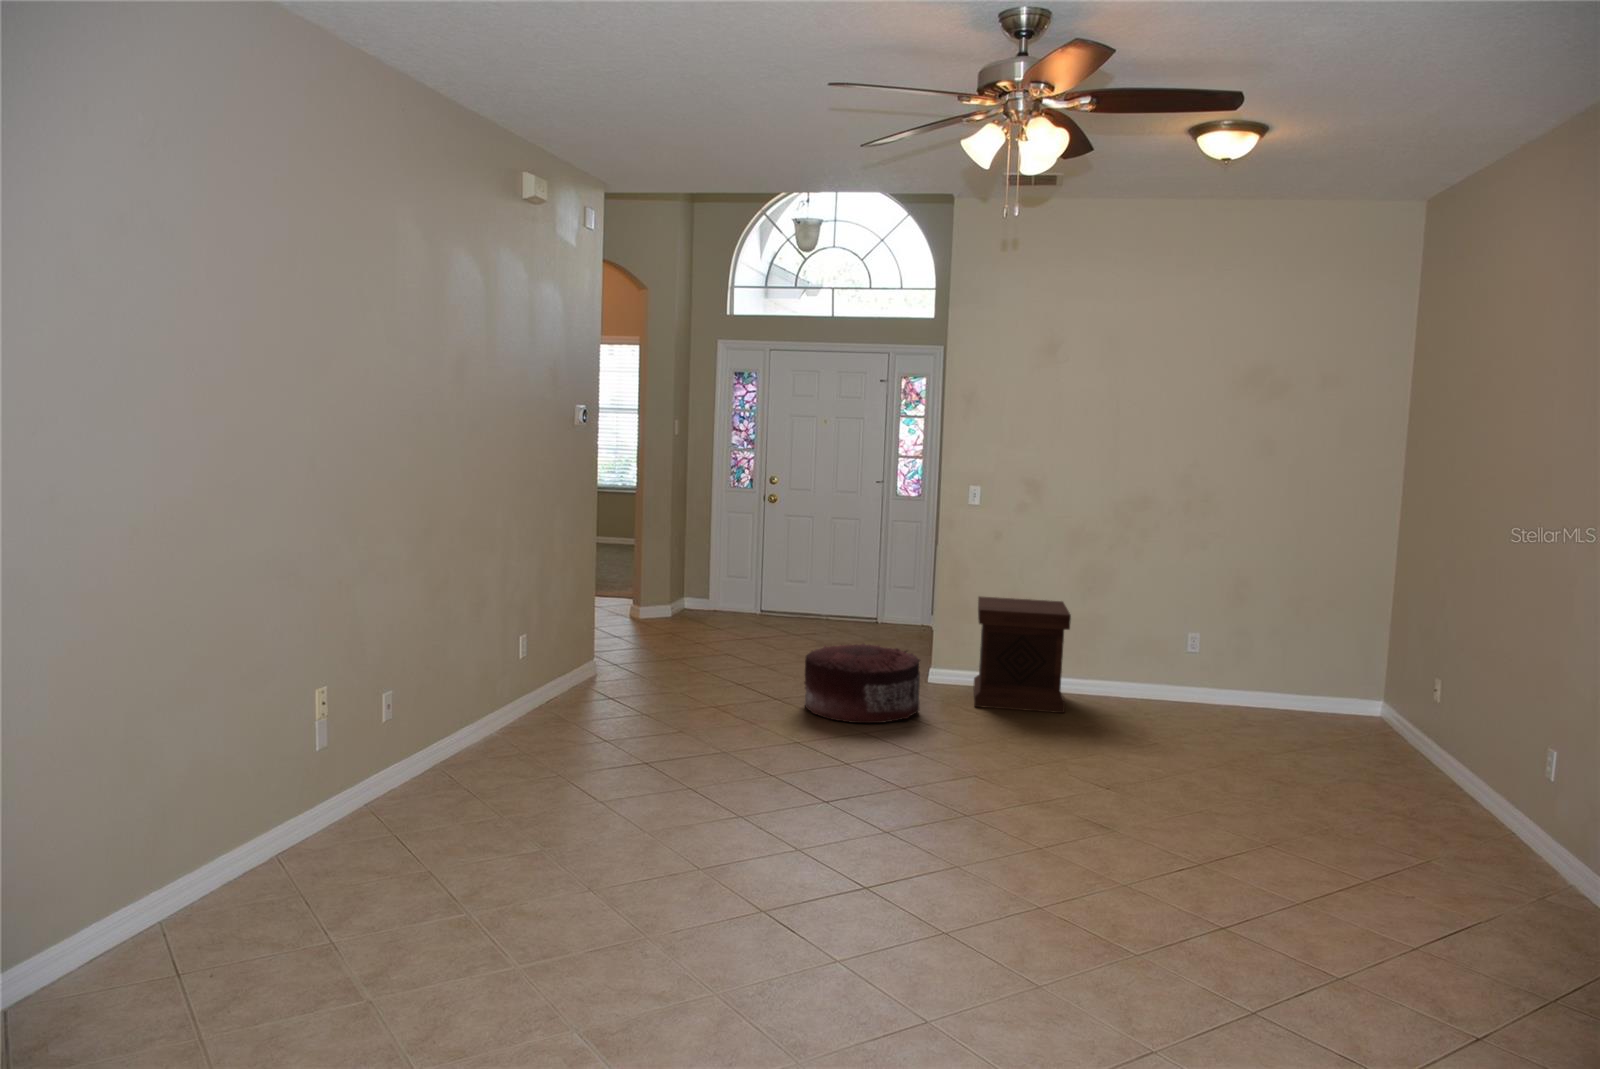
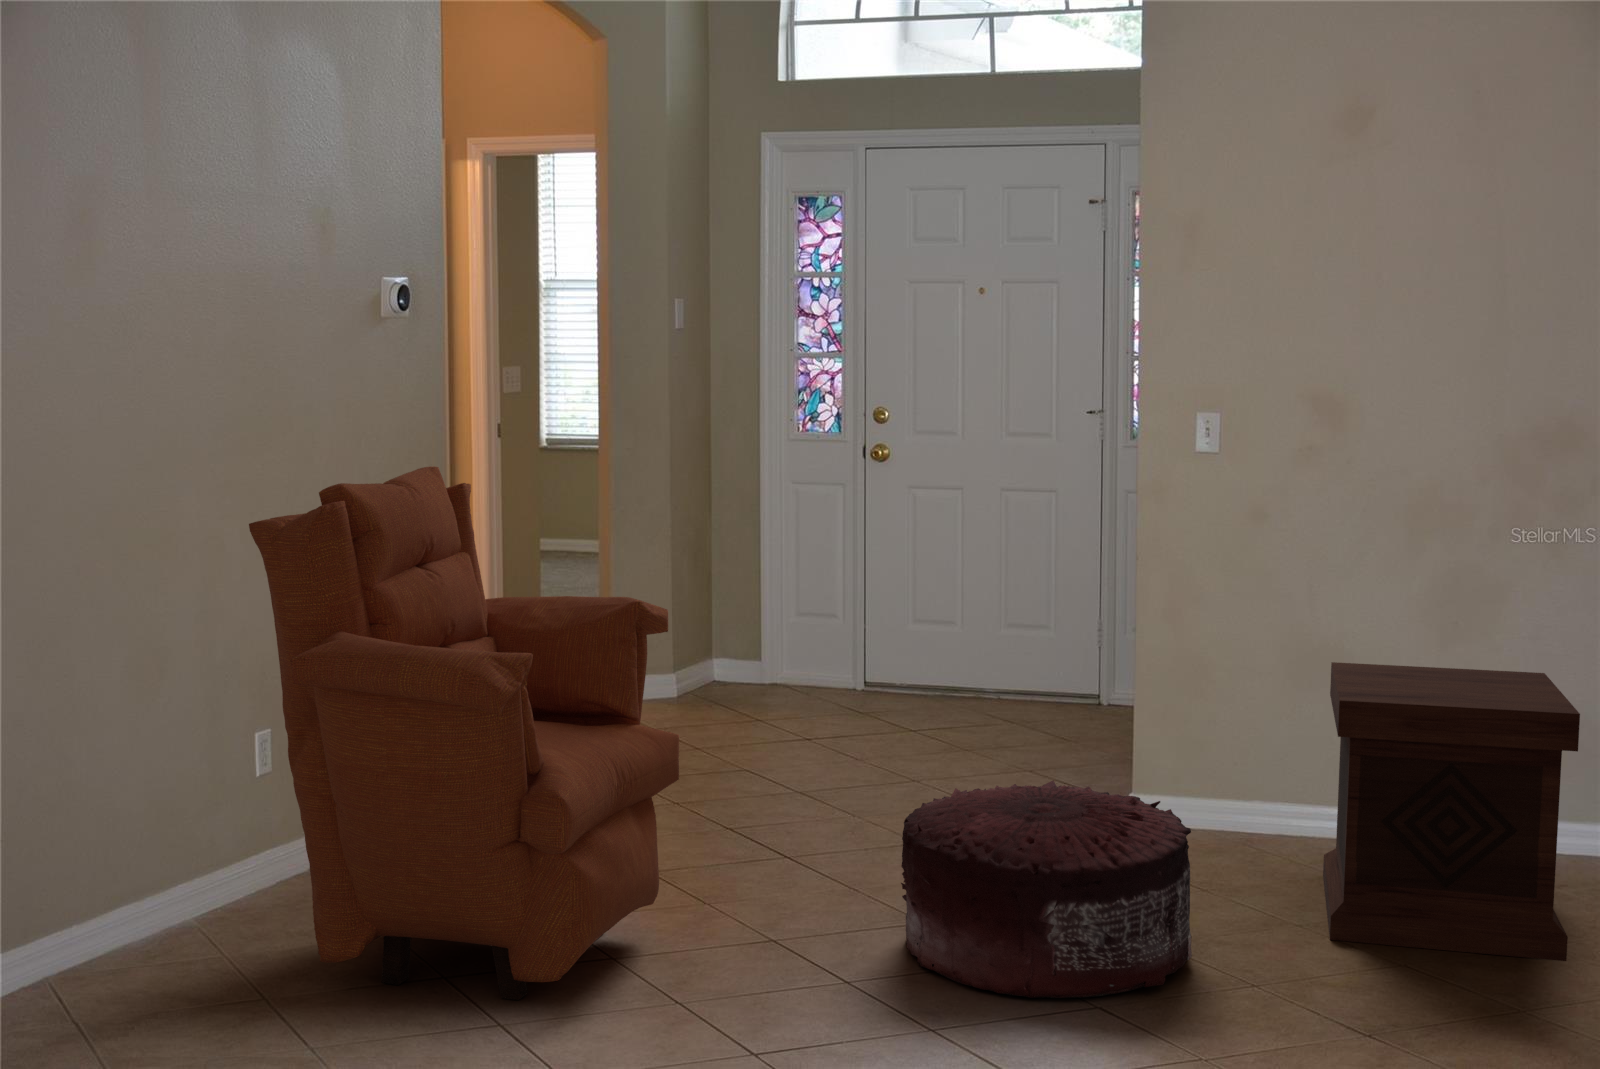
armchair: none [550,507,712,724] -> present [249,467,679,1000]

